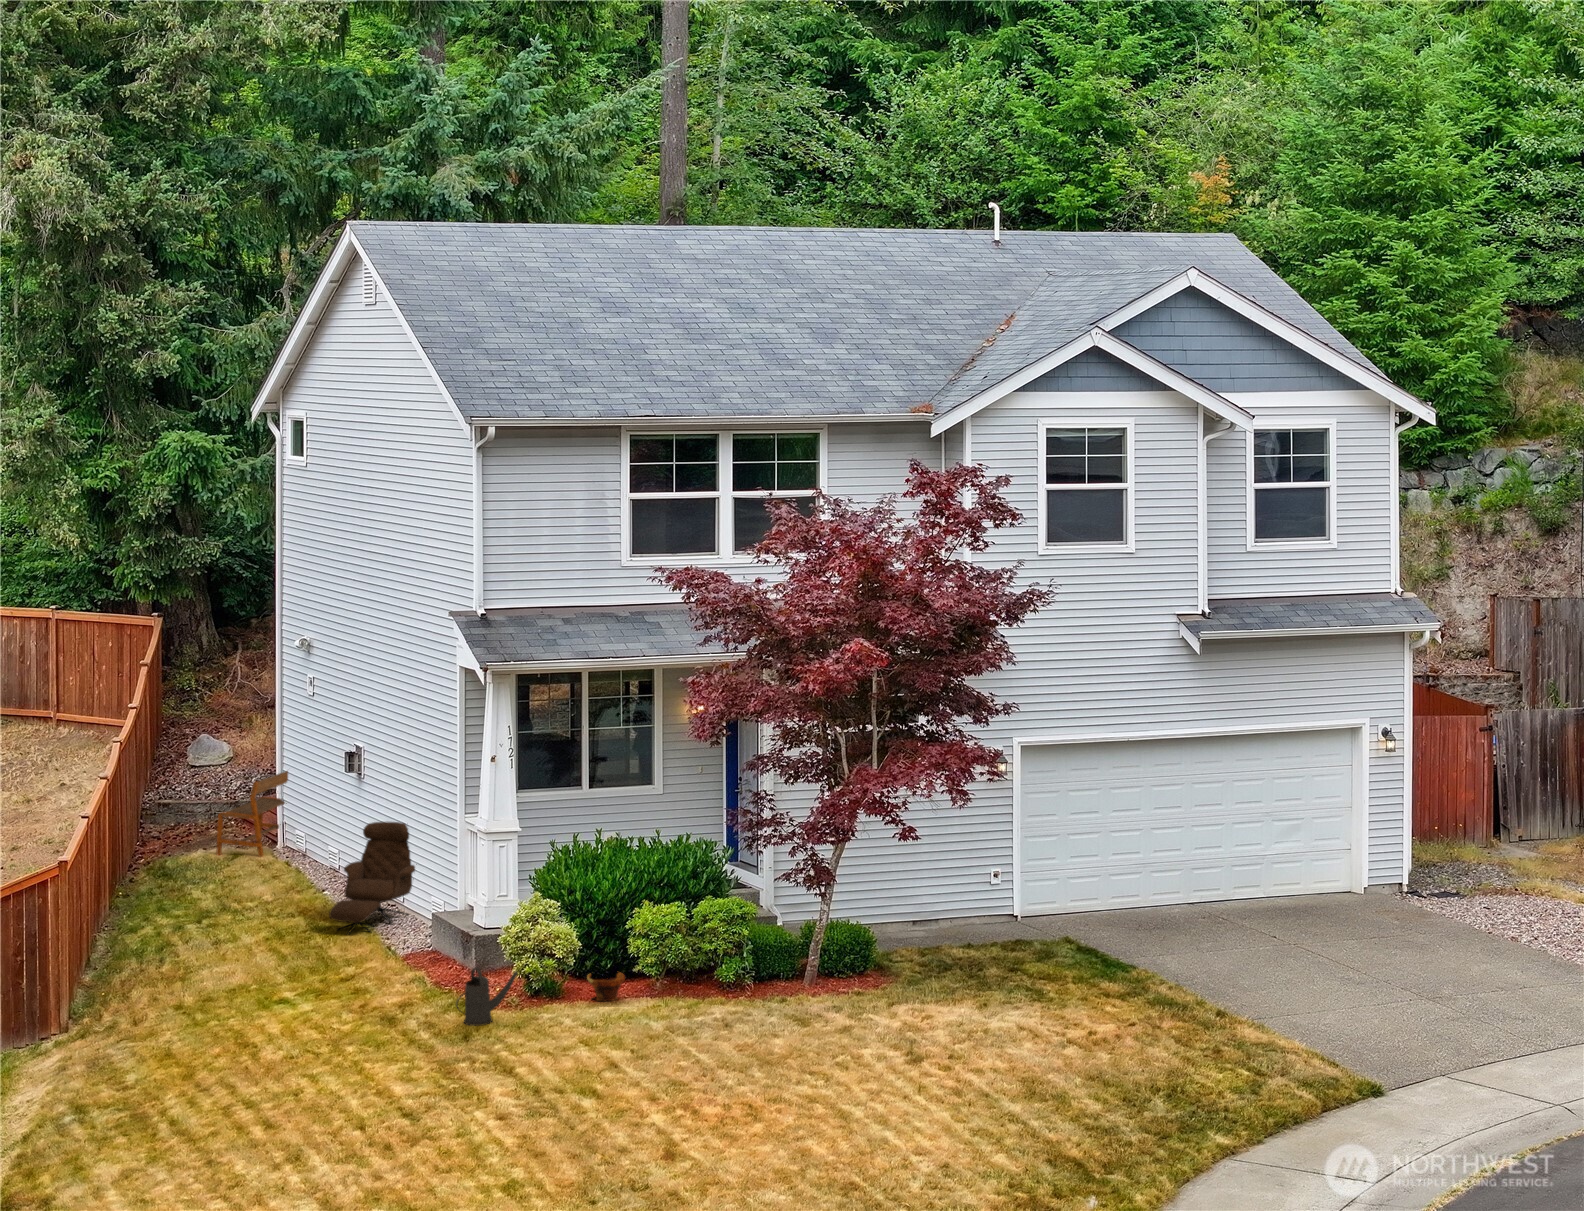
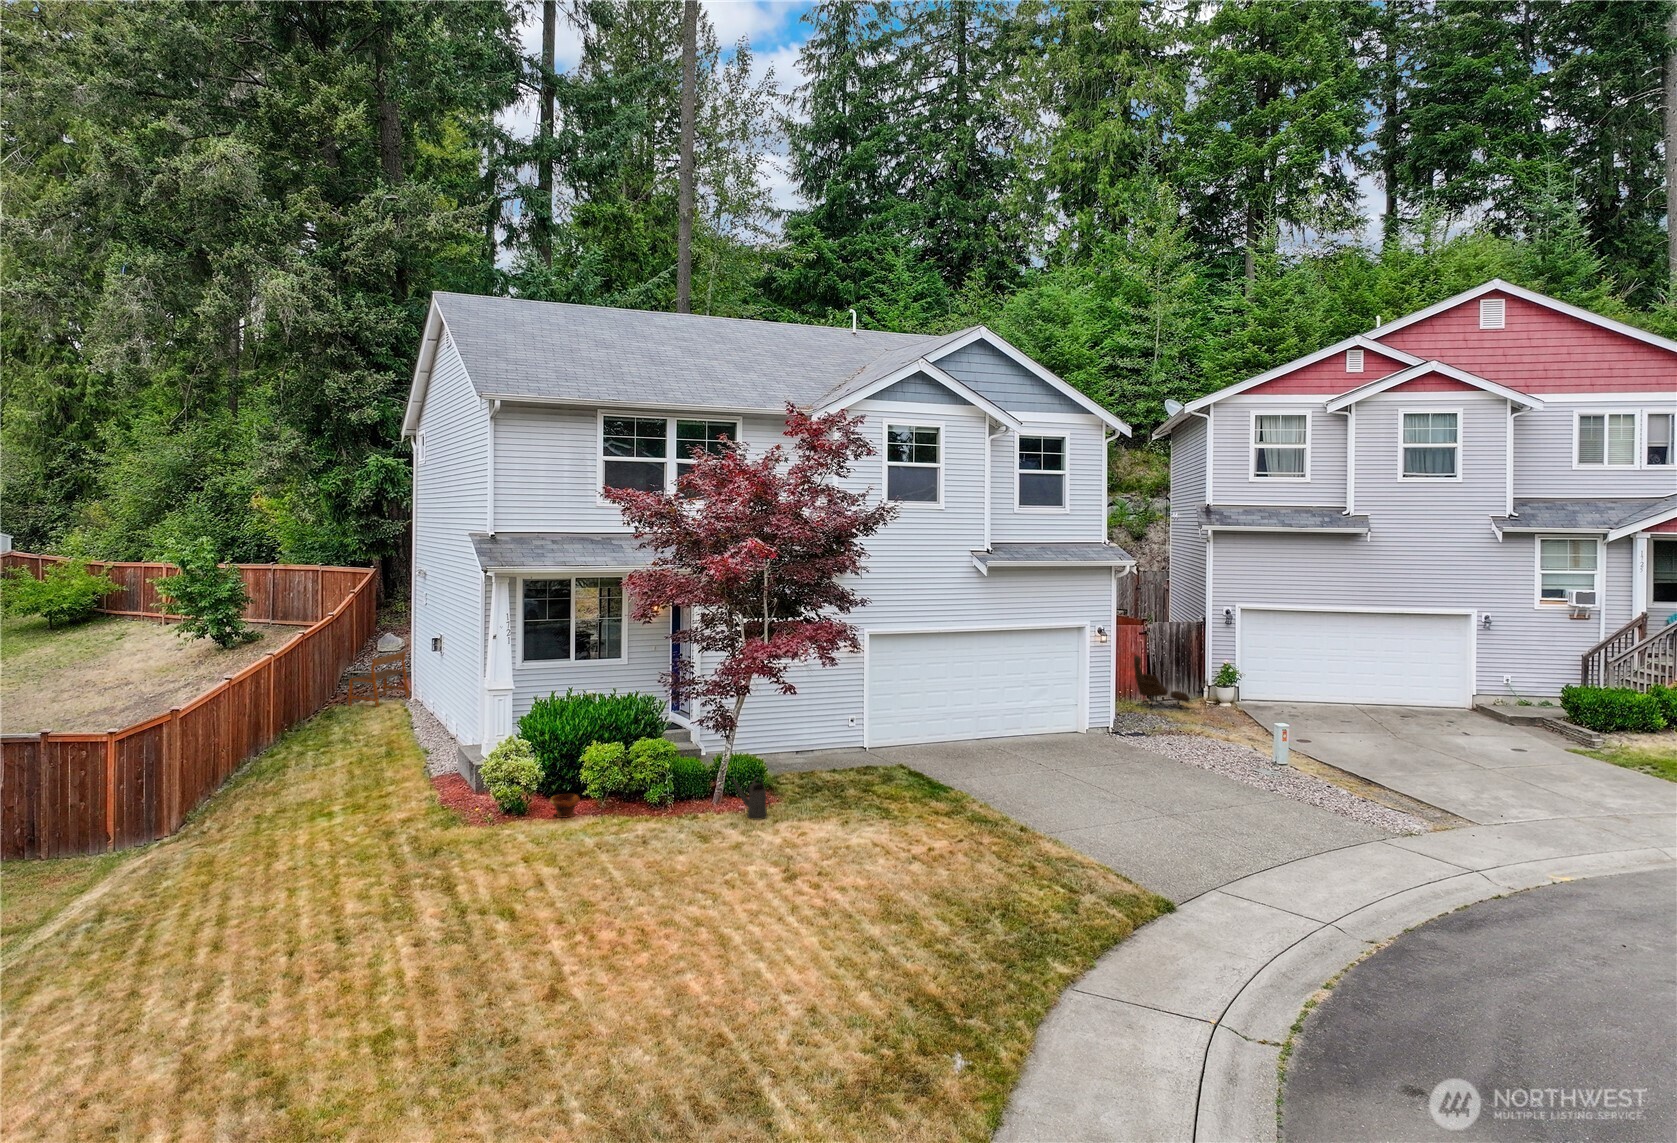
lounge chair: present [329,822,415,934] -> present [1134,656,1190,708]
watering can: present [456,967,518,1026] -> present [732,777,770,820]

